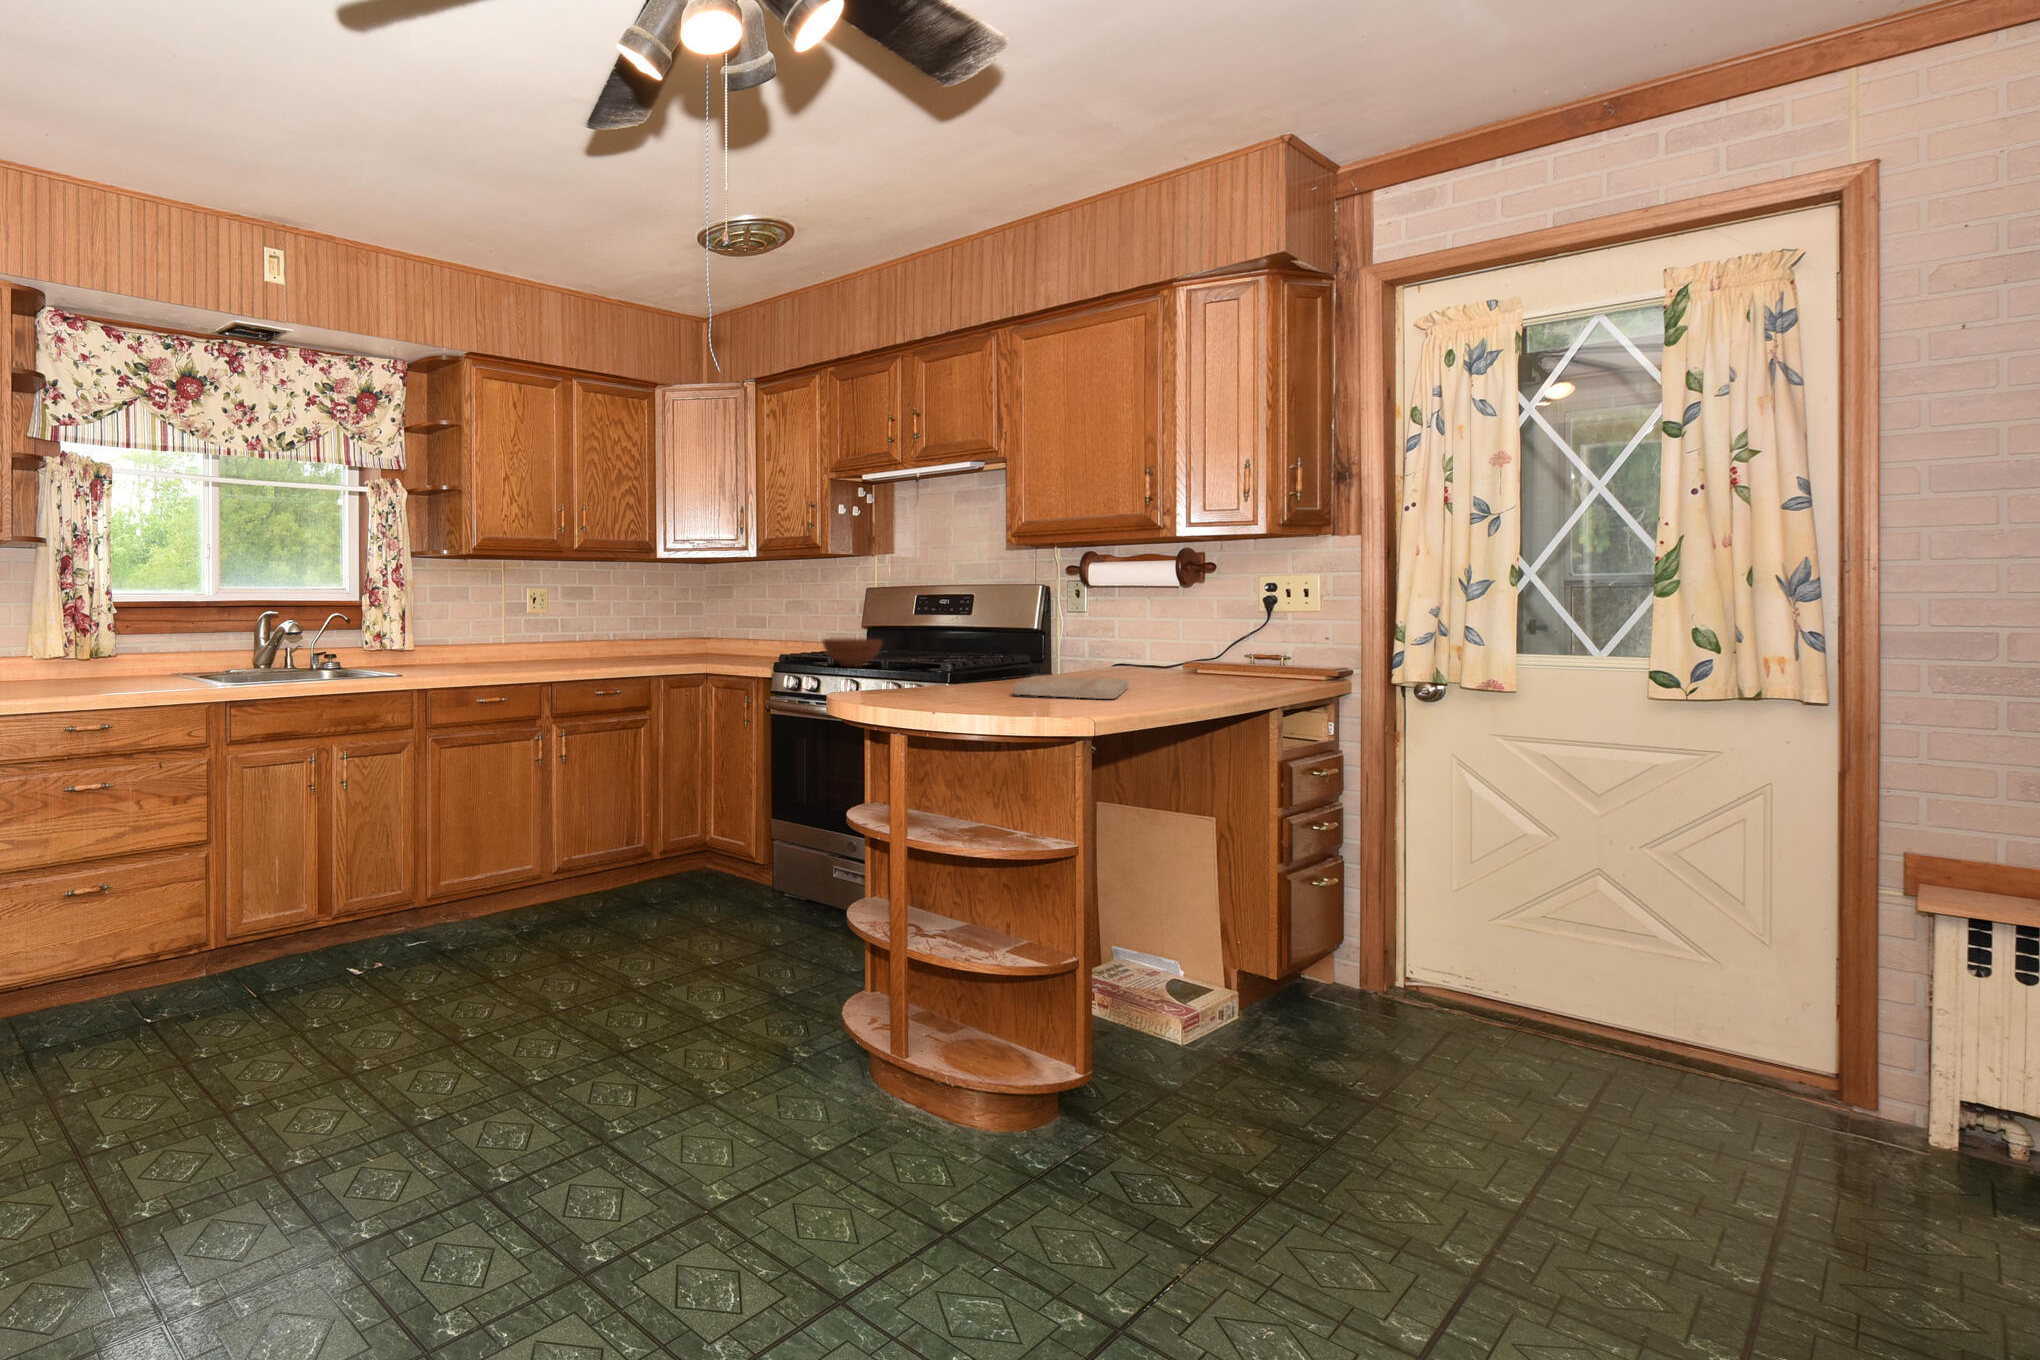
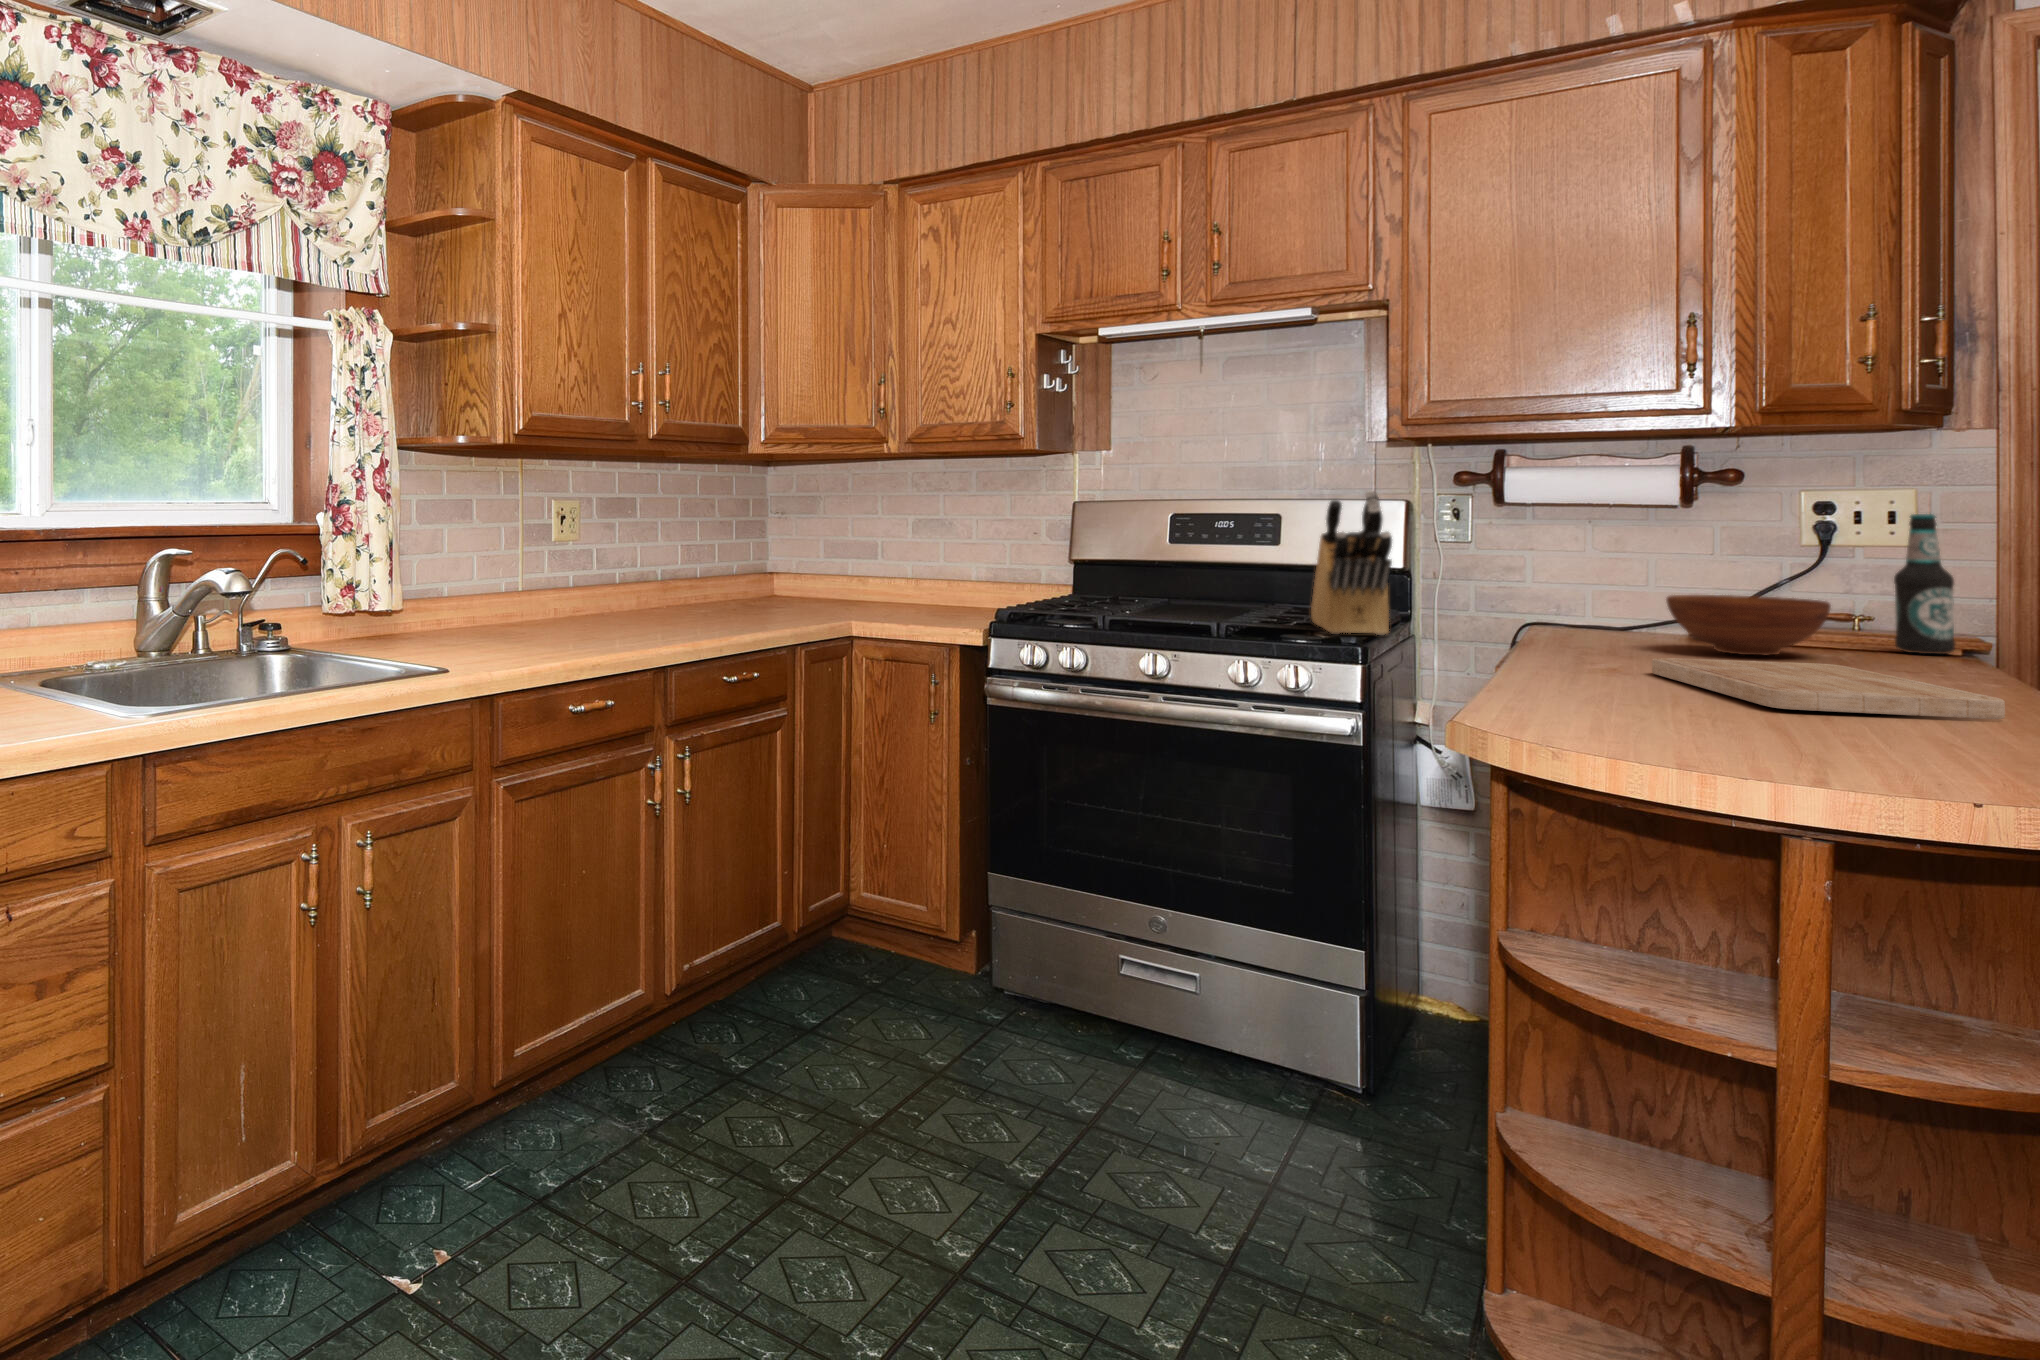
knife block: none [935,581,991,670] -> present [1311,491,1392,635]
bottle: none [1238,595,1268,680] -> present [1894,514,1955,654]
bowl: present [823,638,882,667] -> present [1666,595,1831,655]

